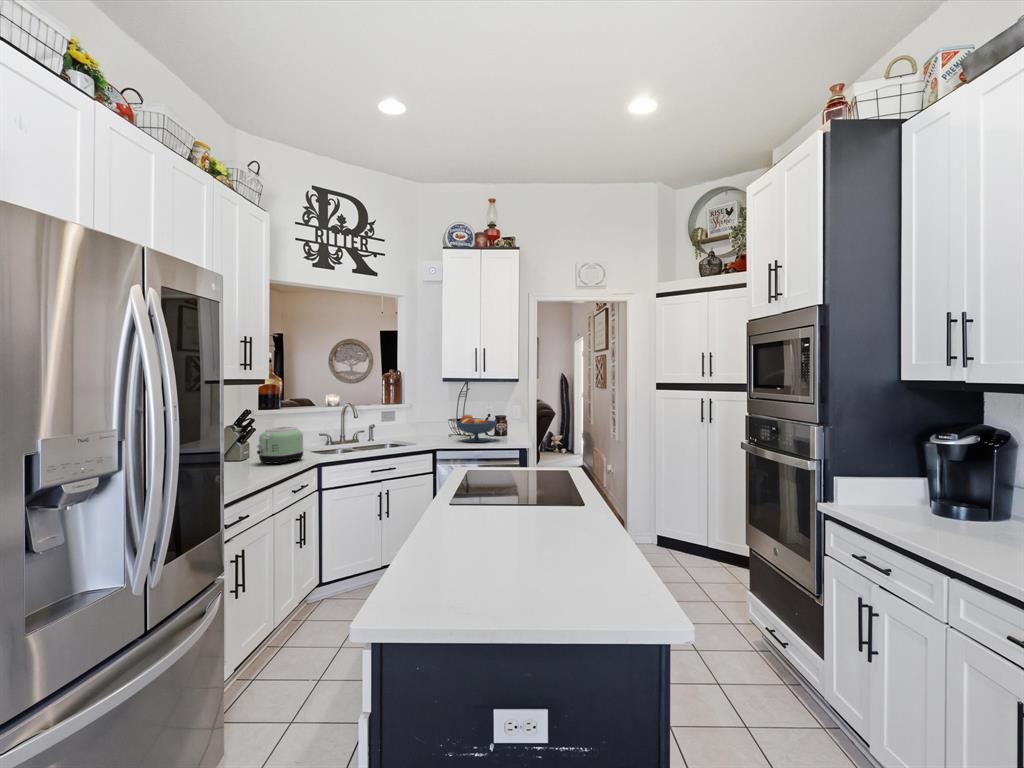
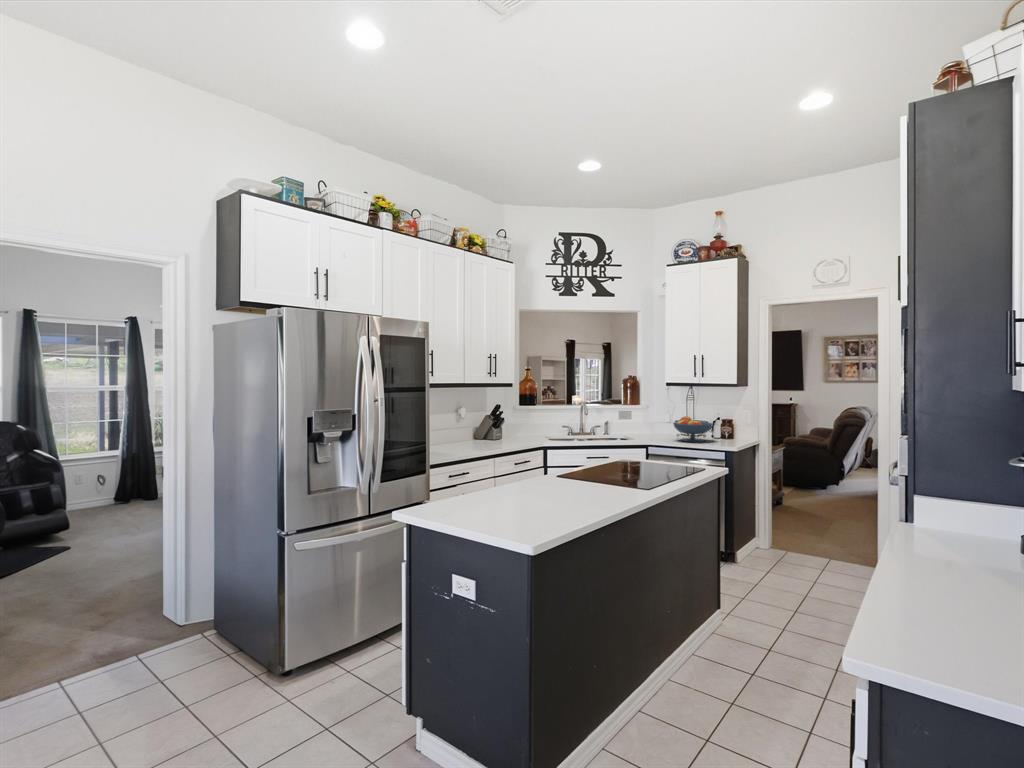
toaster: present [257,427,304,464] -> none [502,419,536,445]

